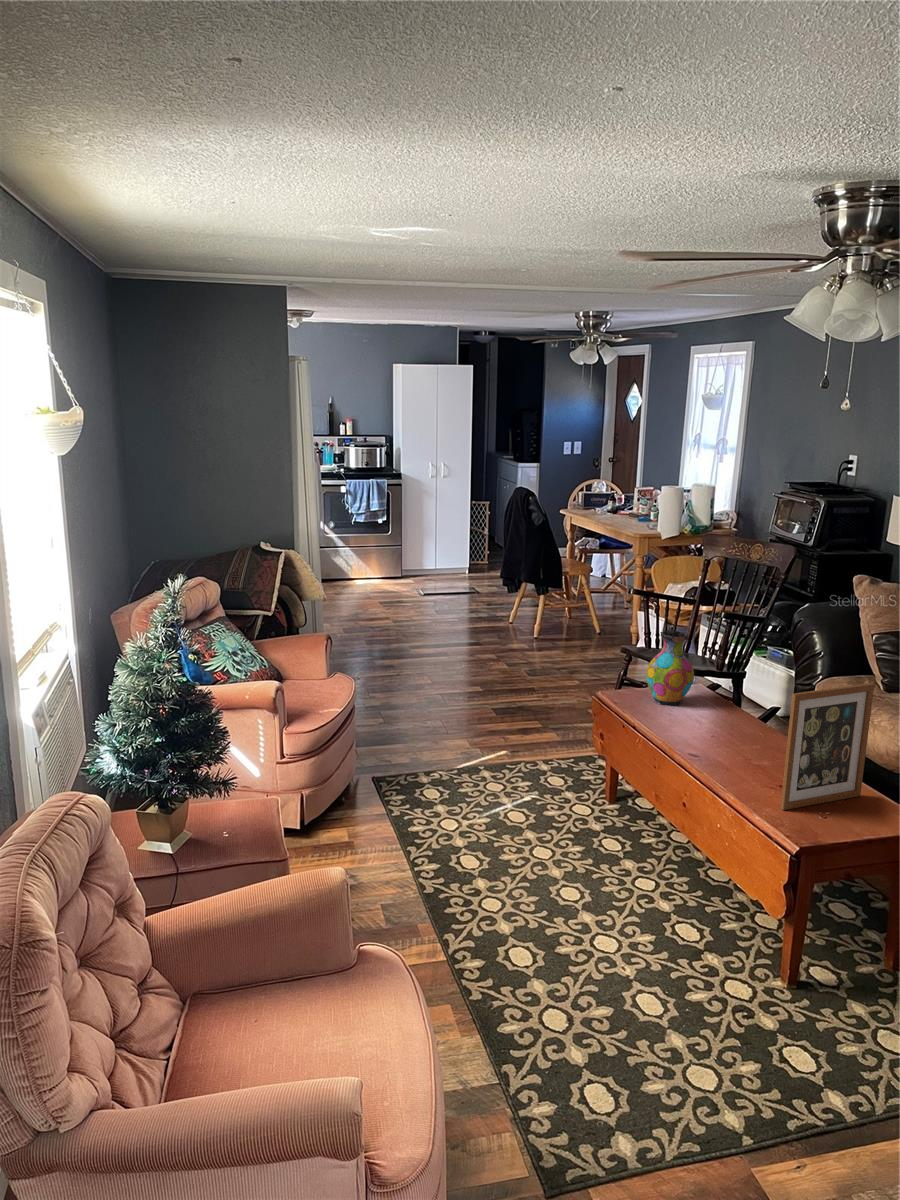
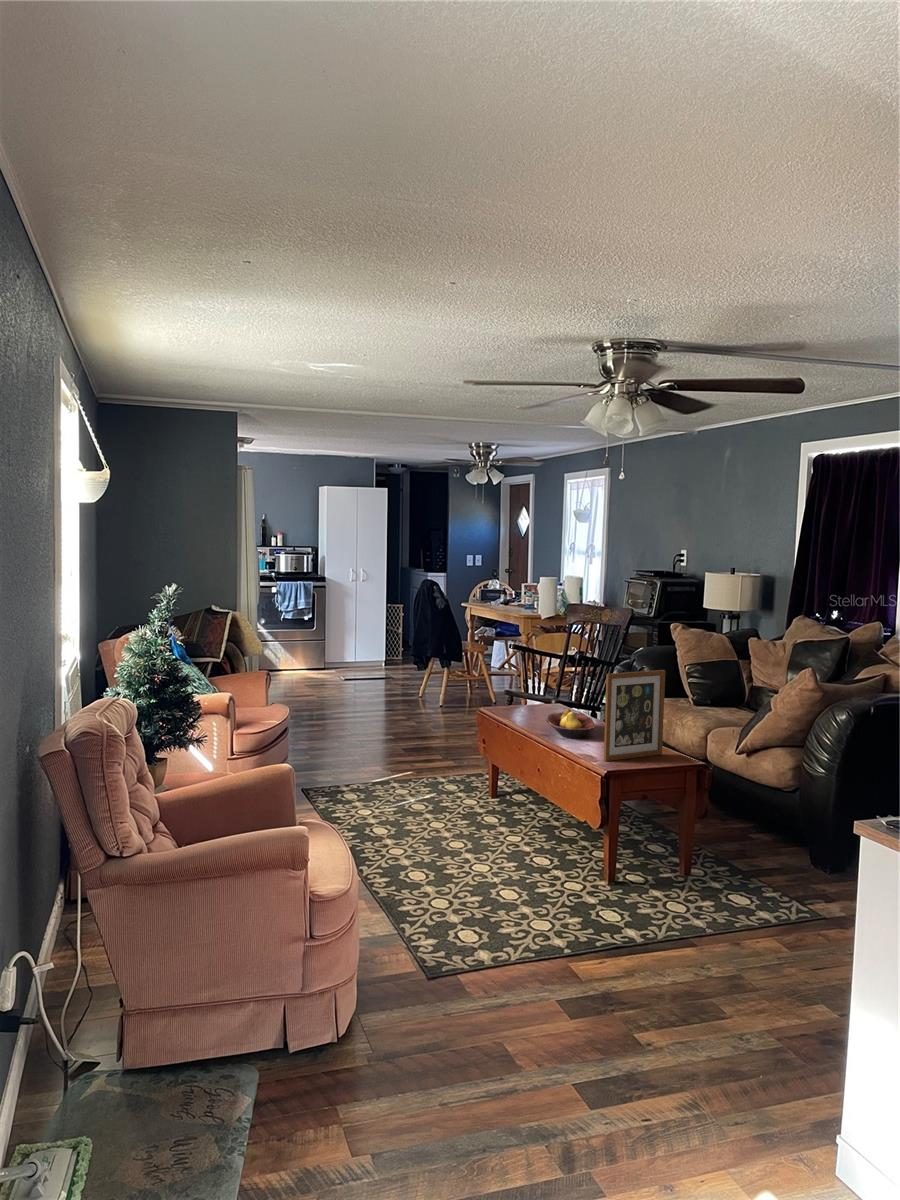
vase: present [646,631,694,705] -> none [517,659,552,716]
fruit bowl: none [689,709,760,757] -> present [546,709,595,739]

